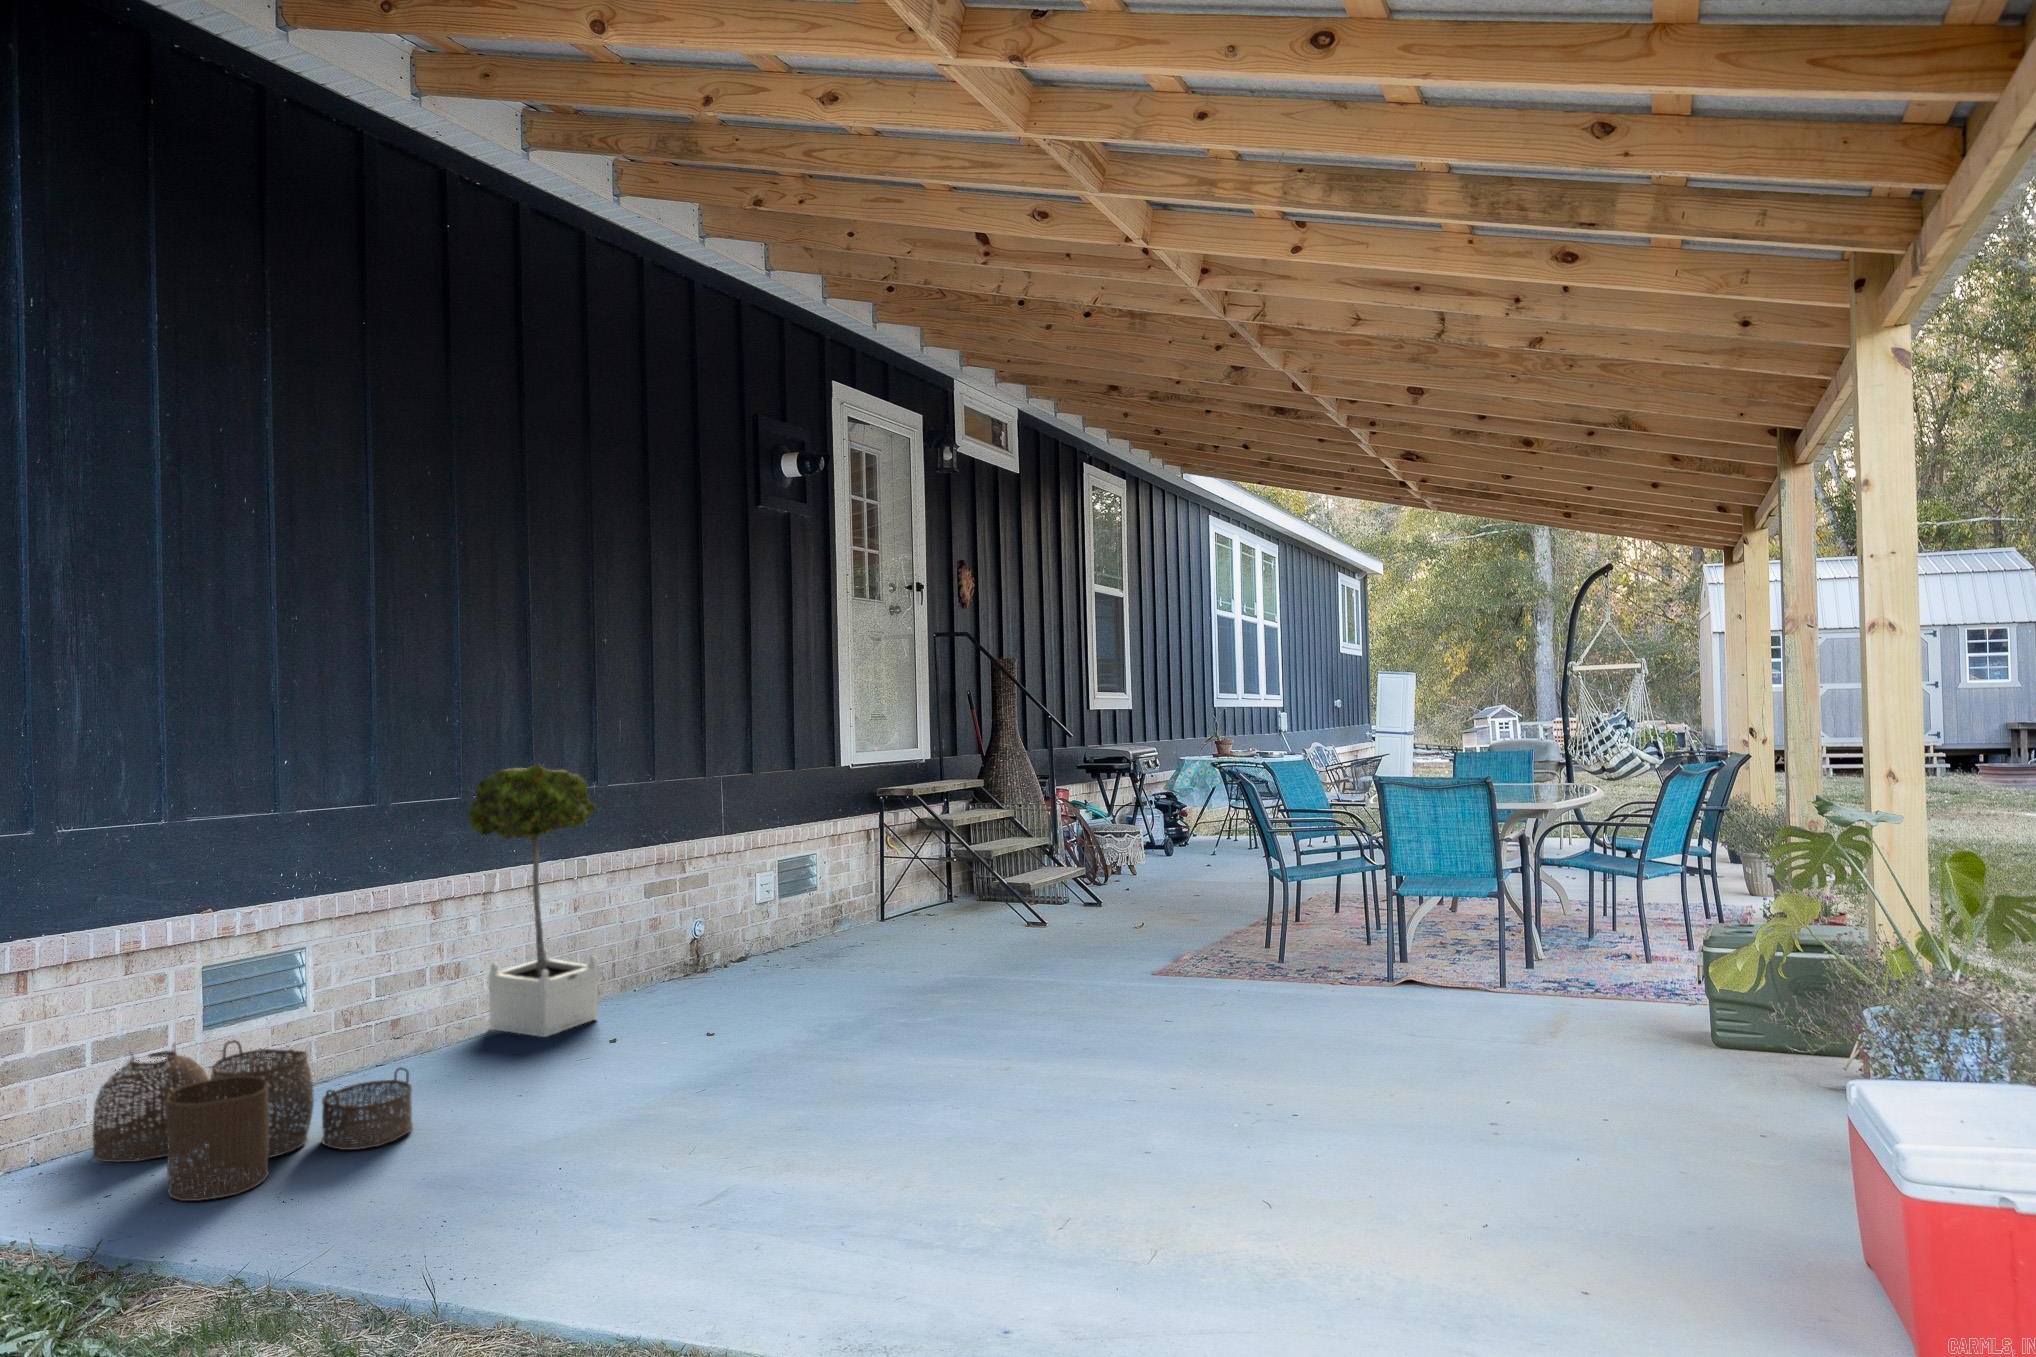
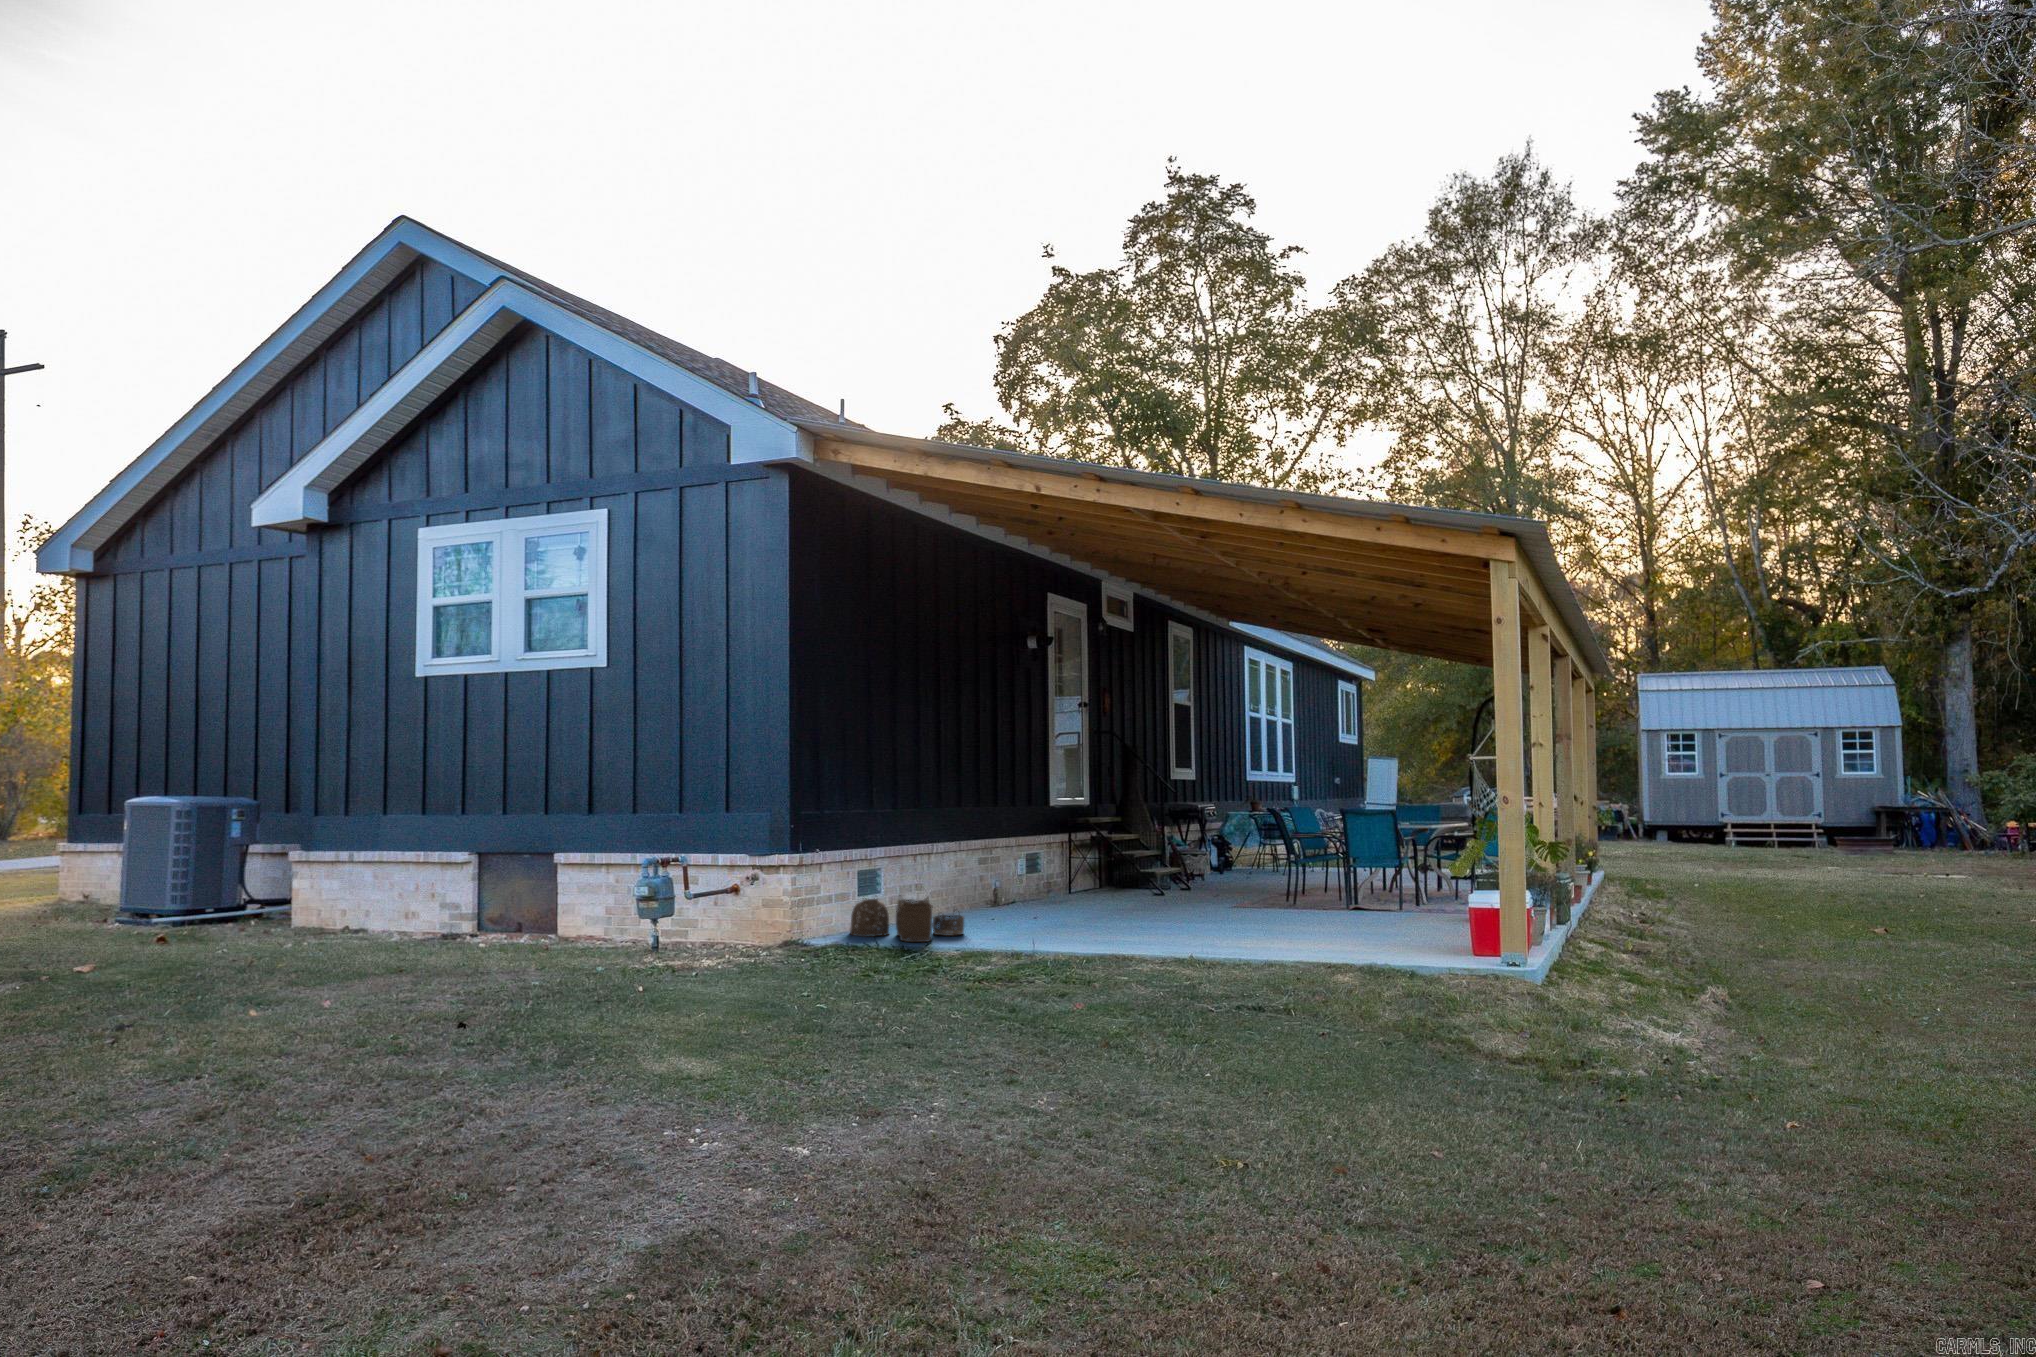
potted tree: present [468,763,598,1037] -> none [937,793,989,917]

